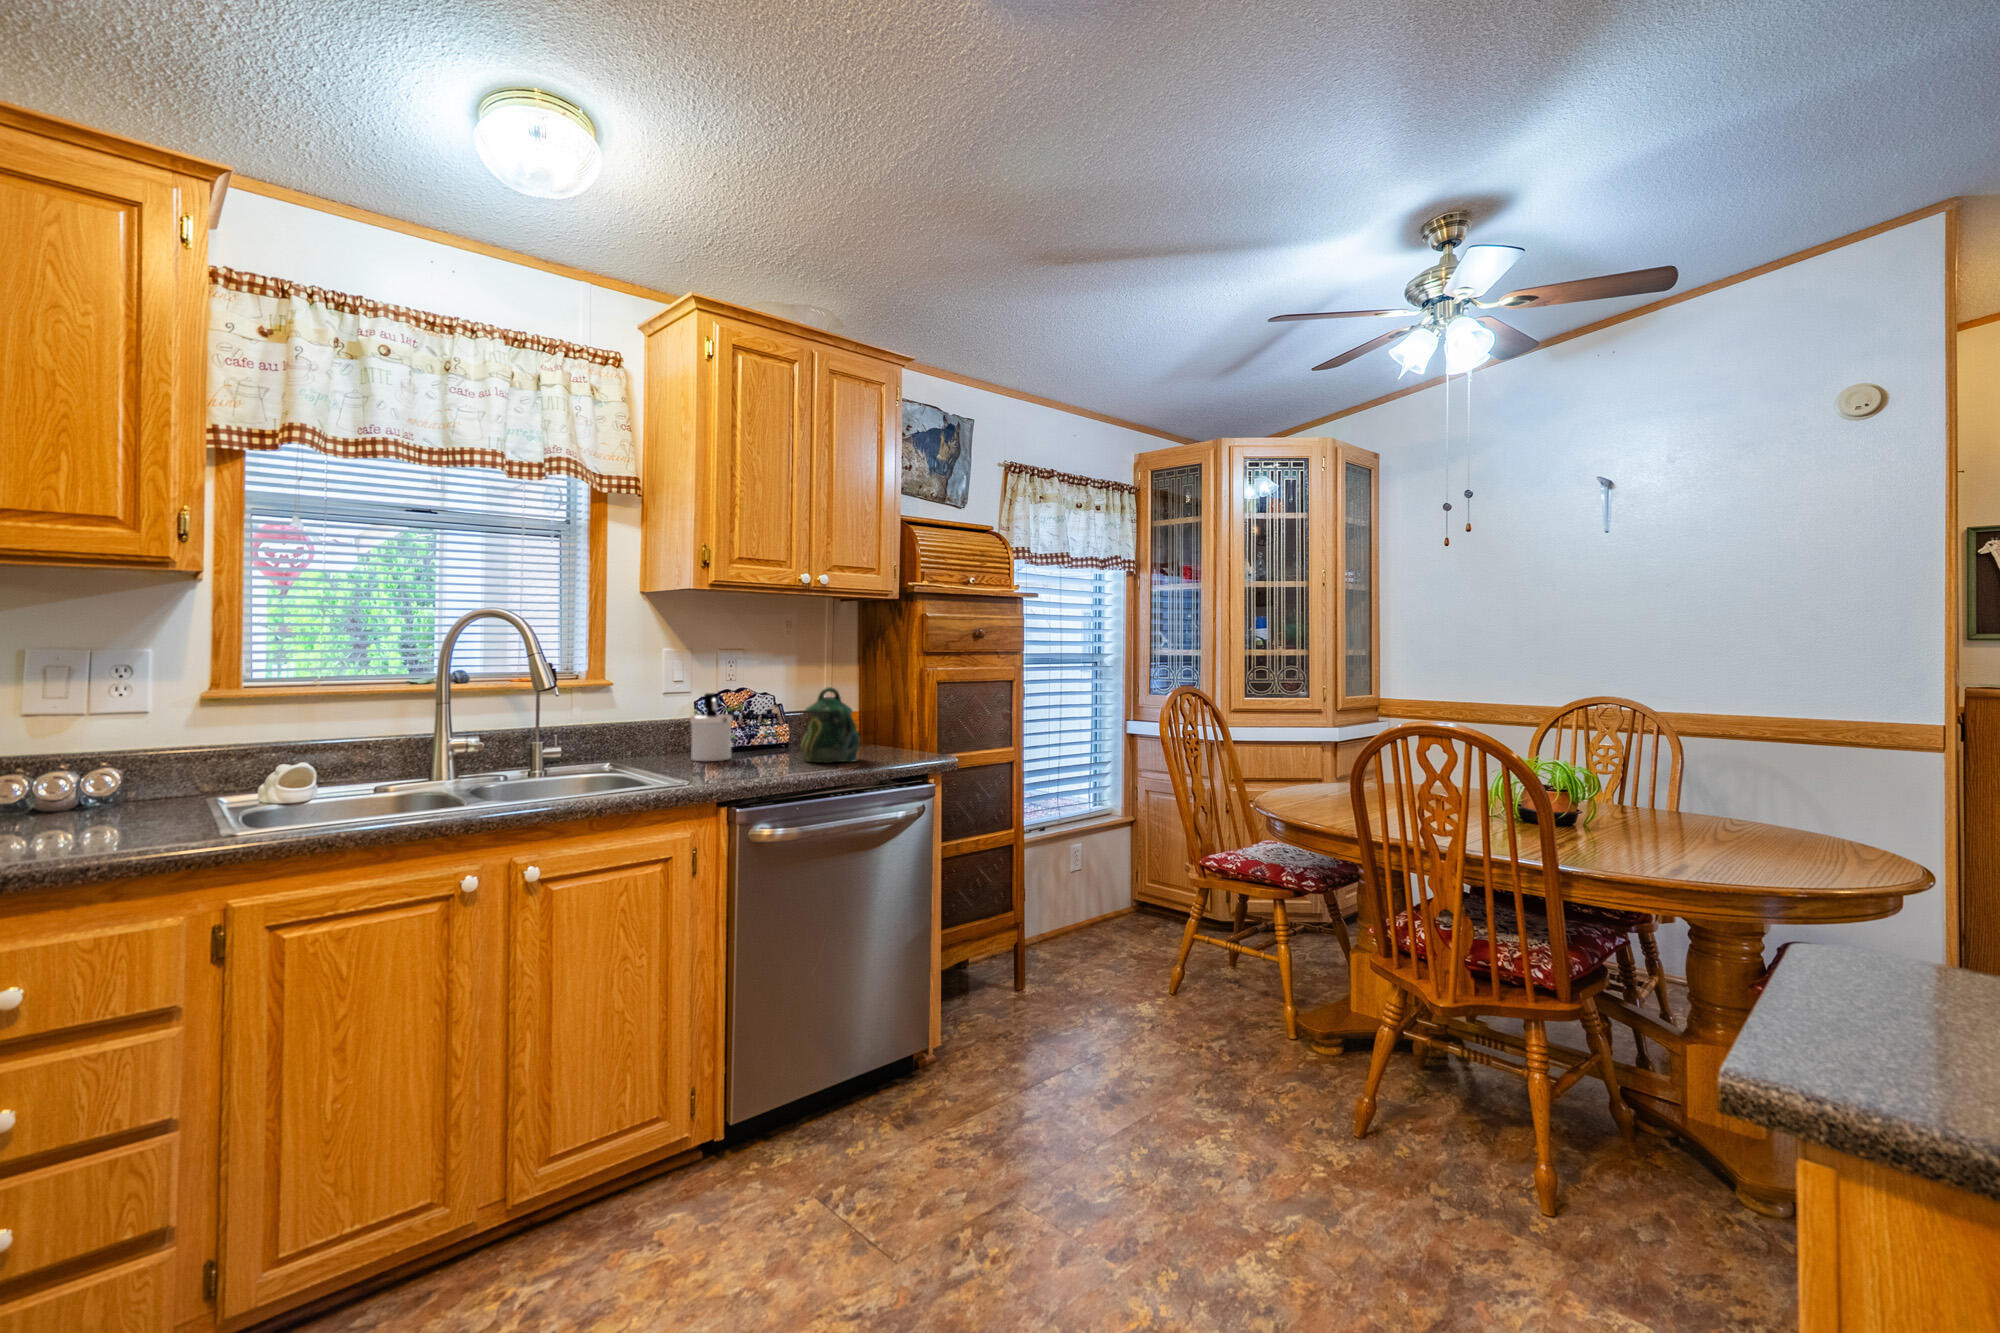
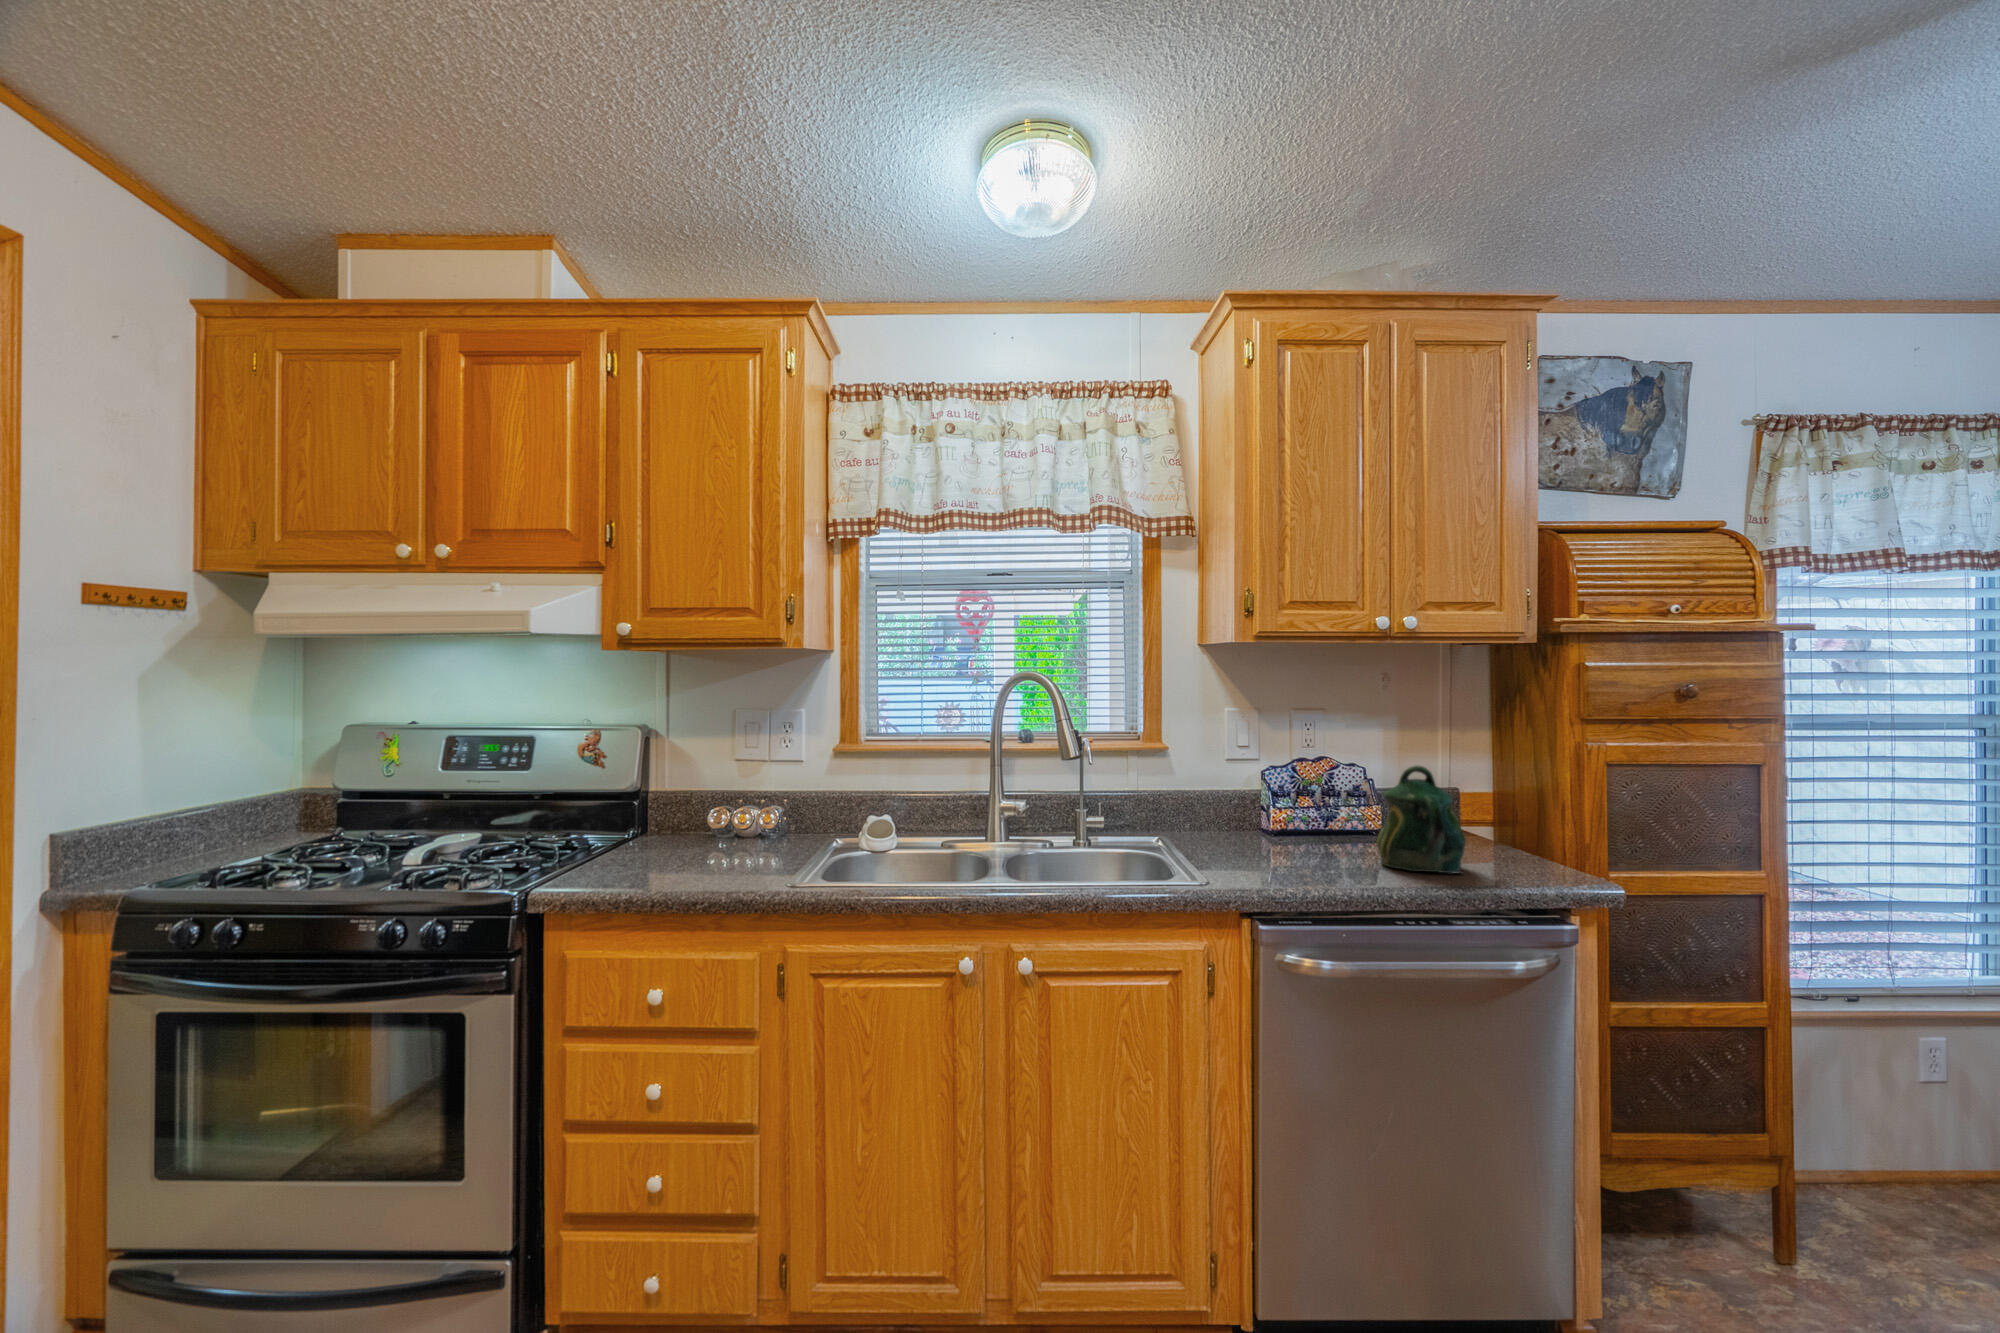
soap dispenser: present [690,693,733,761] -> none [1240,765,1291,850]

